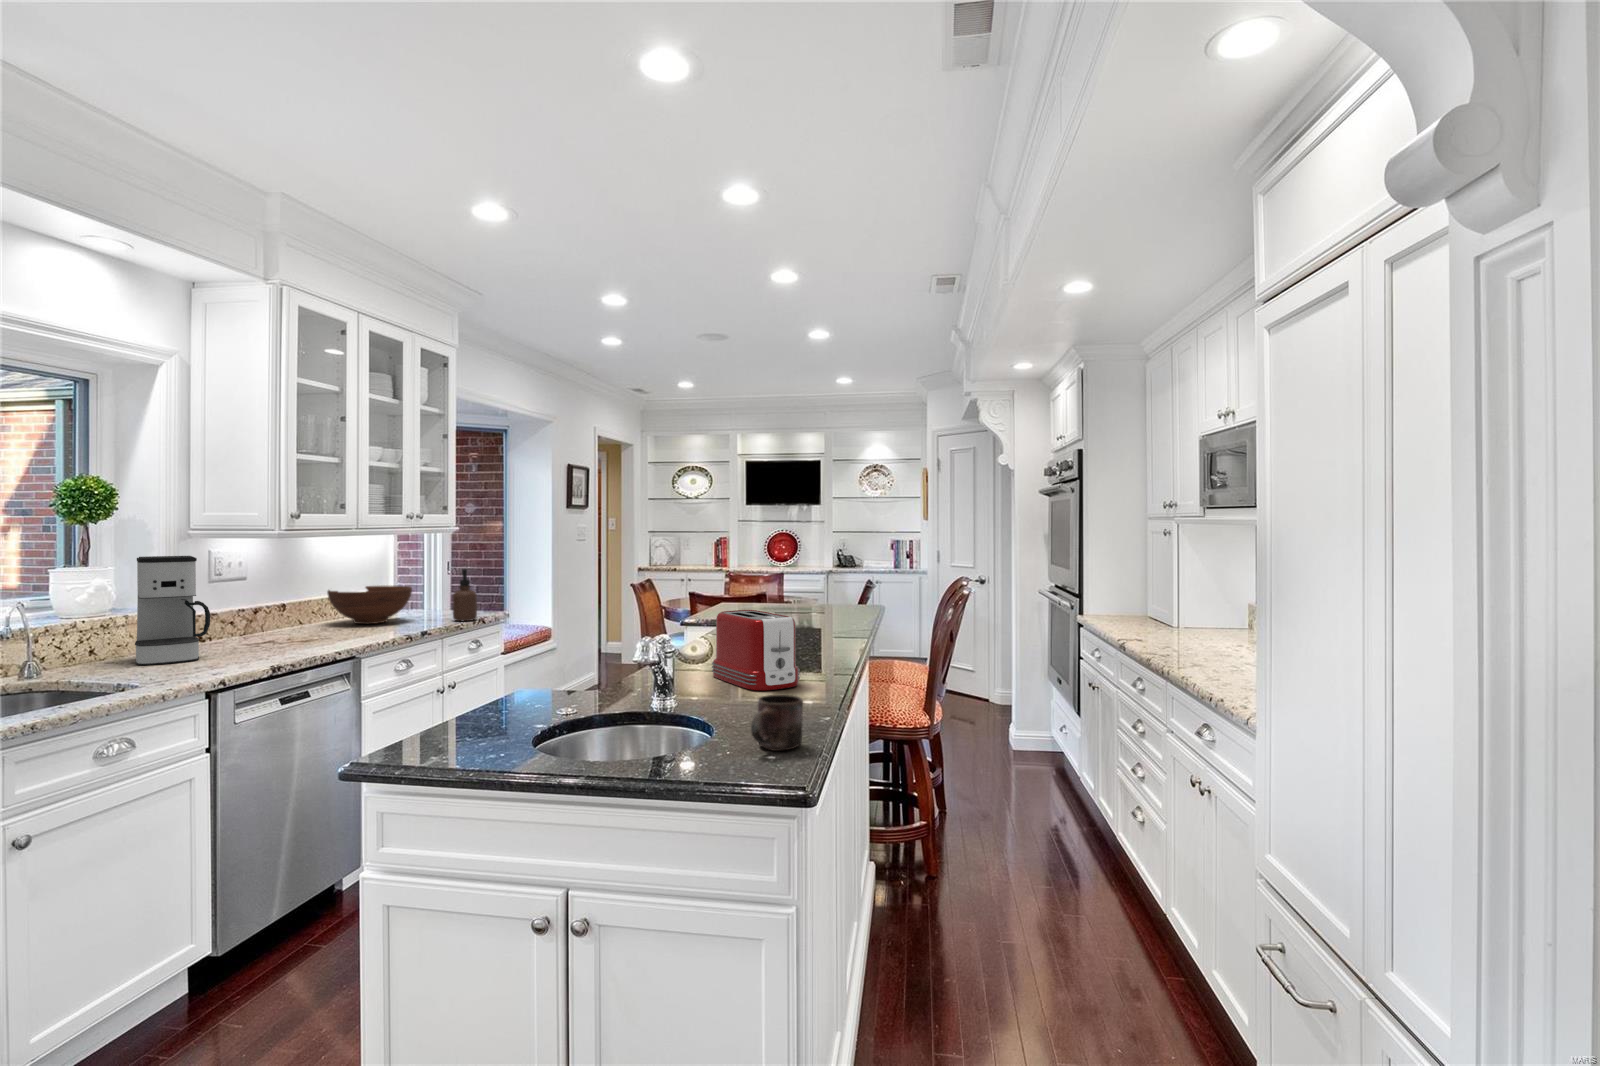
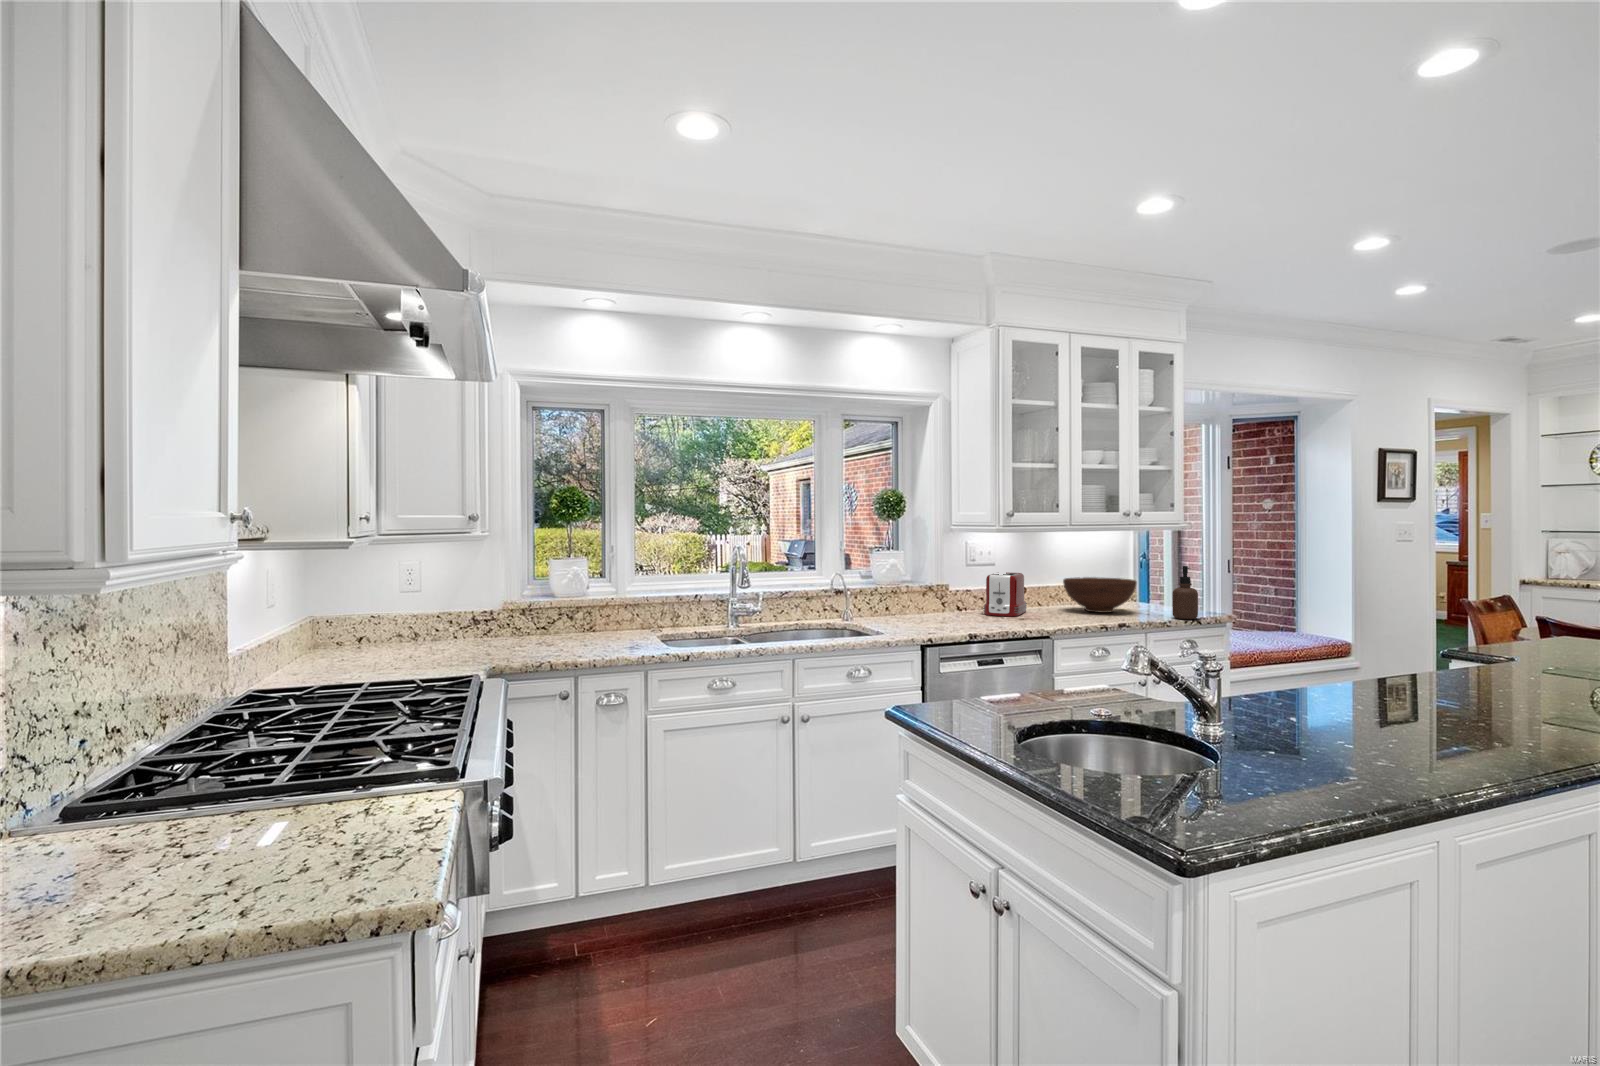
coffee maker: present [135,556,210,665] -> none [906,544,951,623]
toaster: present [712,610,800,691] -> present [983,572,1027,616]
mug: present [751,695,803,751] -> none [1195,733,1292,809]

